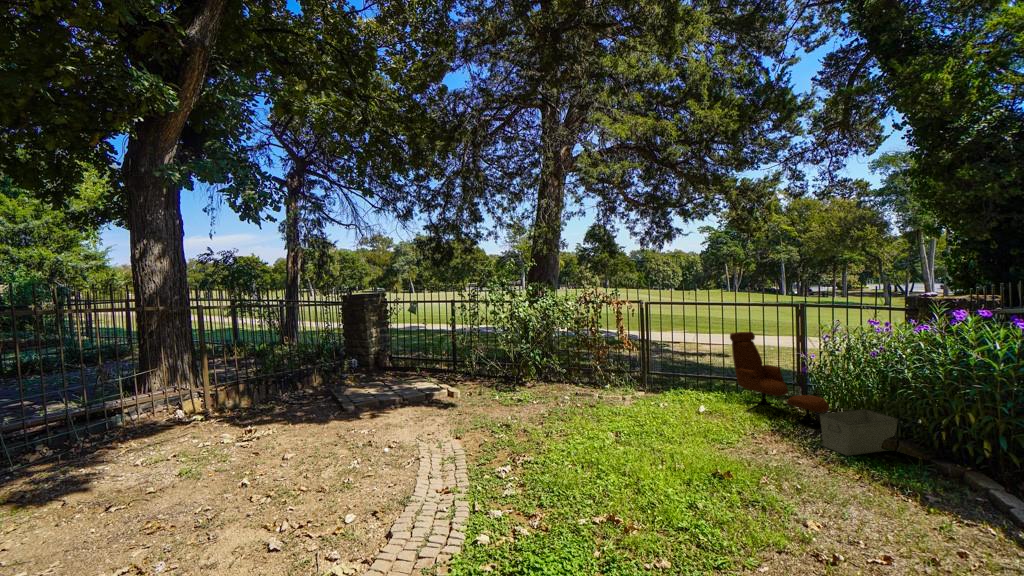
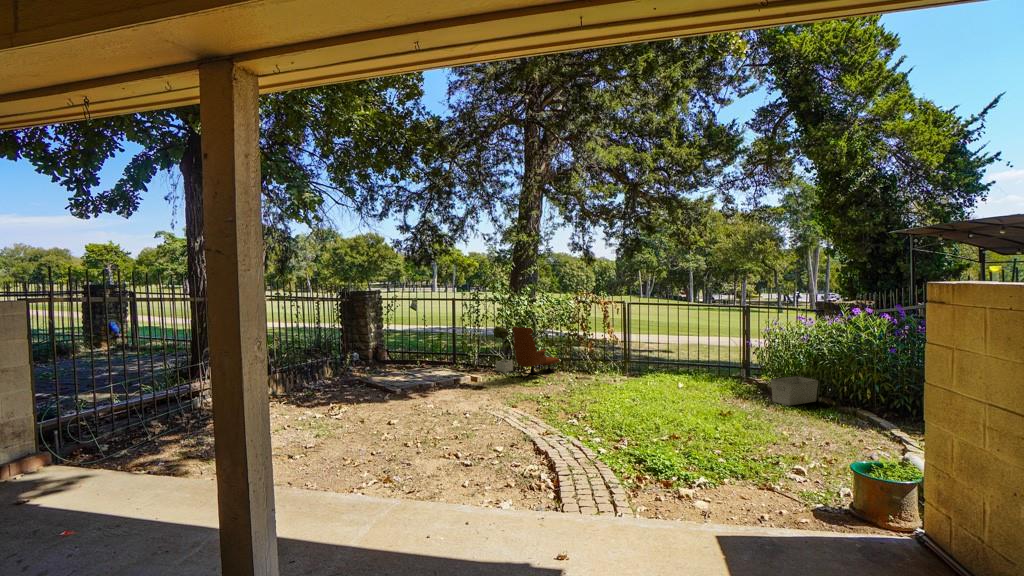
potted tree: none [490,331,513,384] -> present [493,326,513,372]
lounge chair: present [730,332,829,424] -> present [513,327,560,380]

